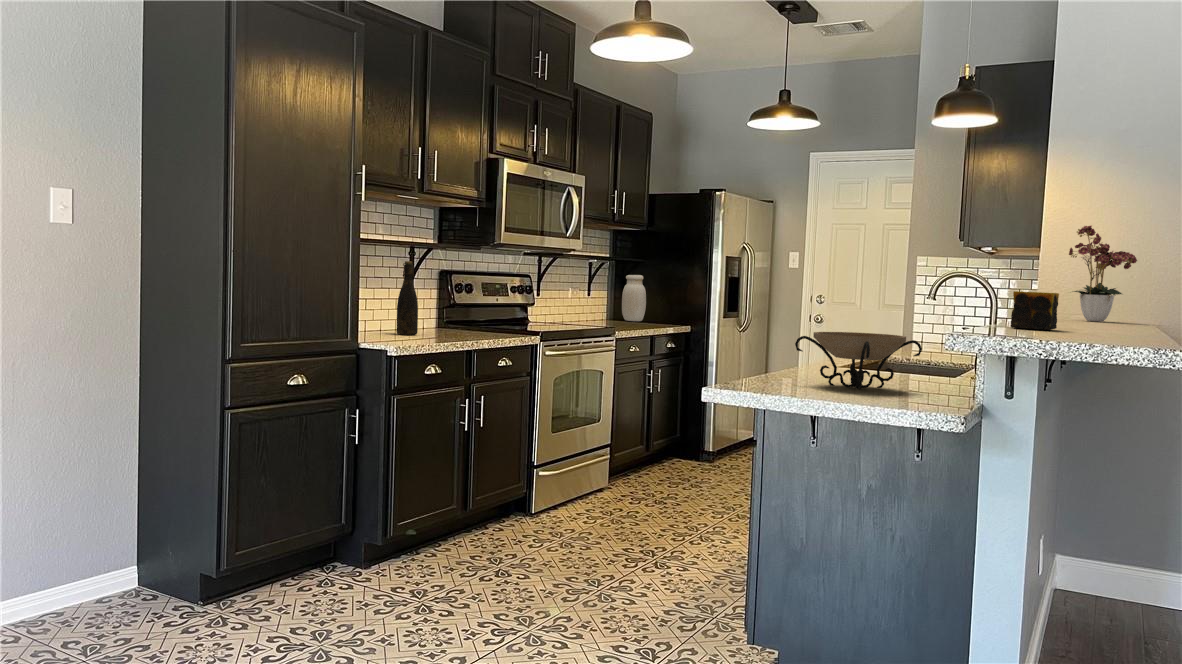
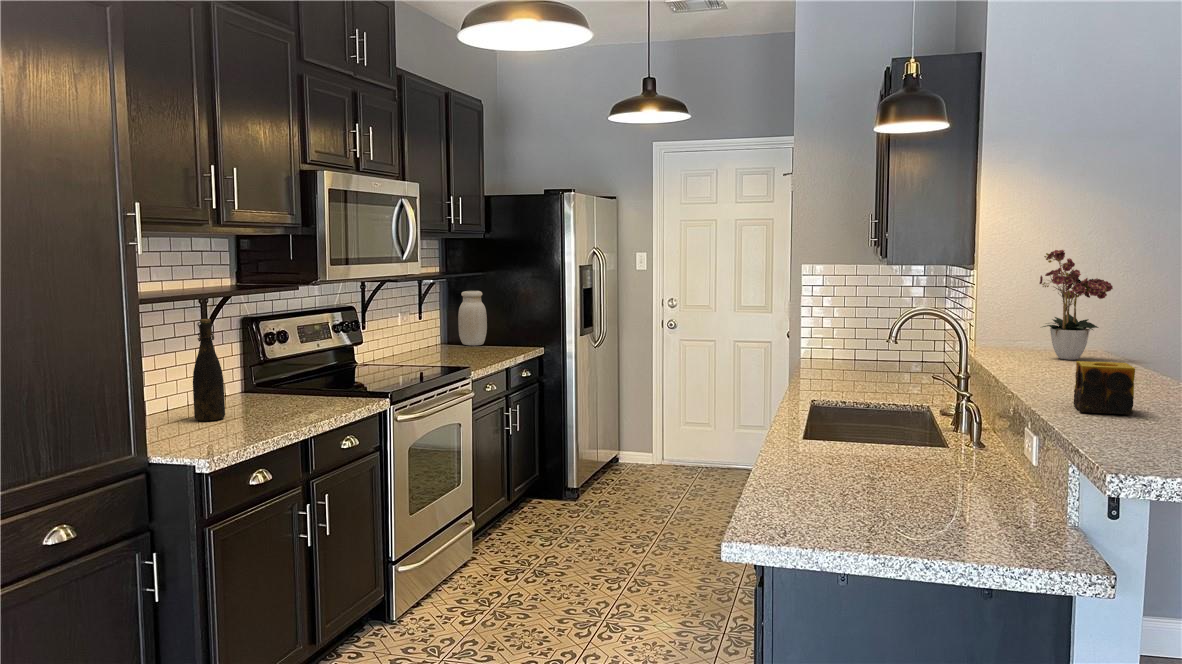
decorative bowl: present [795,332,922,390] -> none [815,422,972,510]

